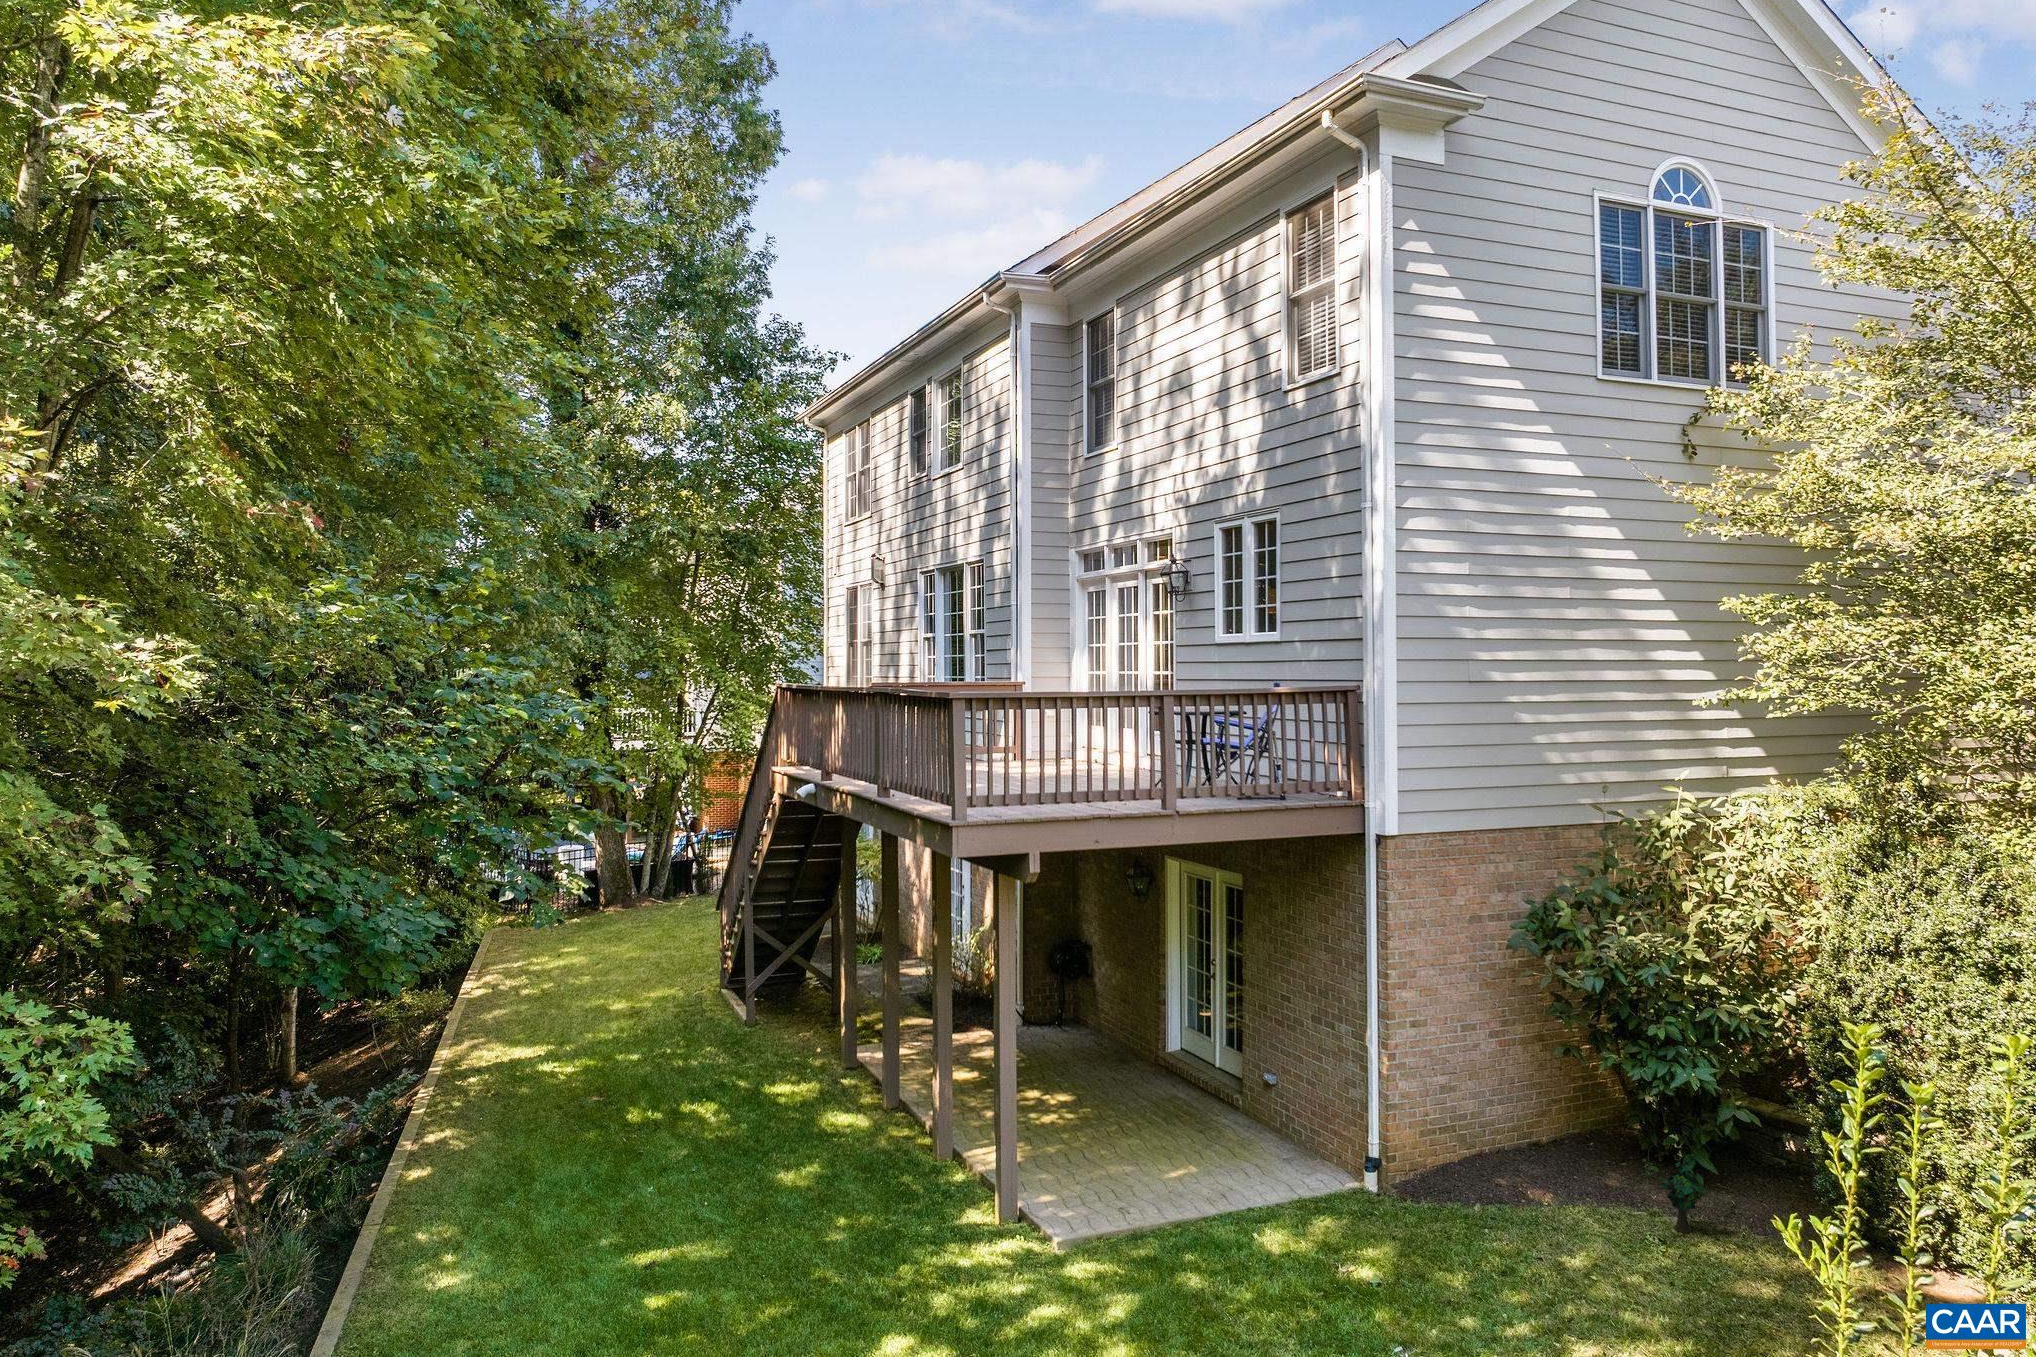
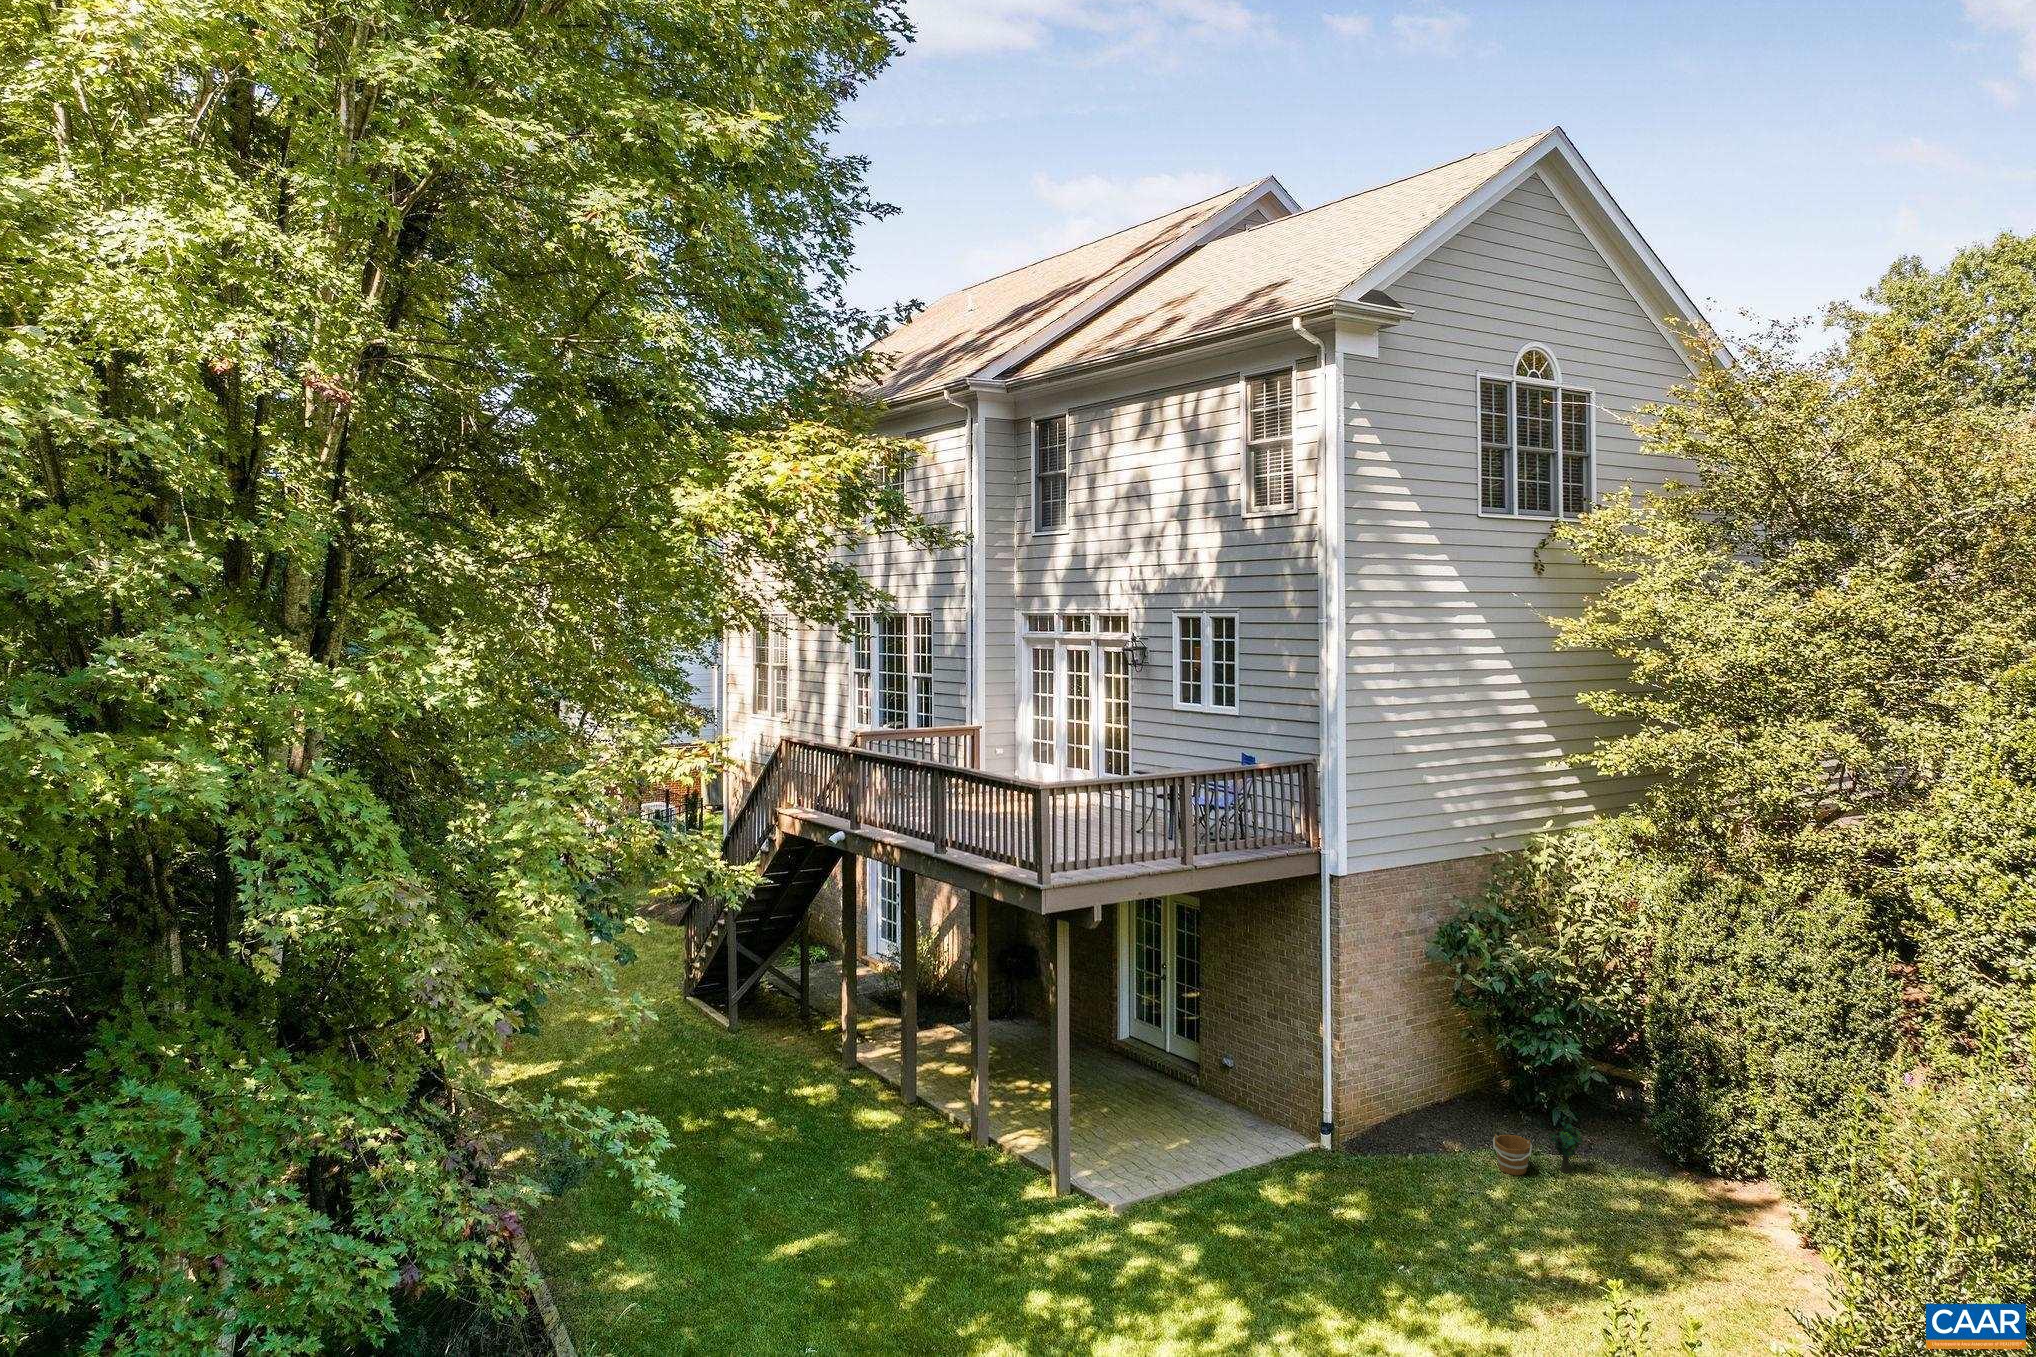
bucket: none [1579,1171,1632,1228] -> present [1493,1134,1532,1175]

